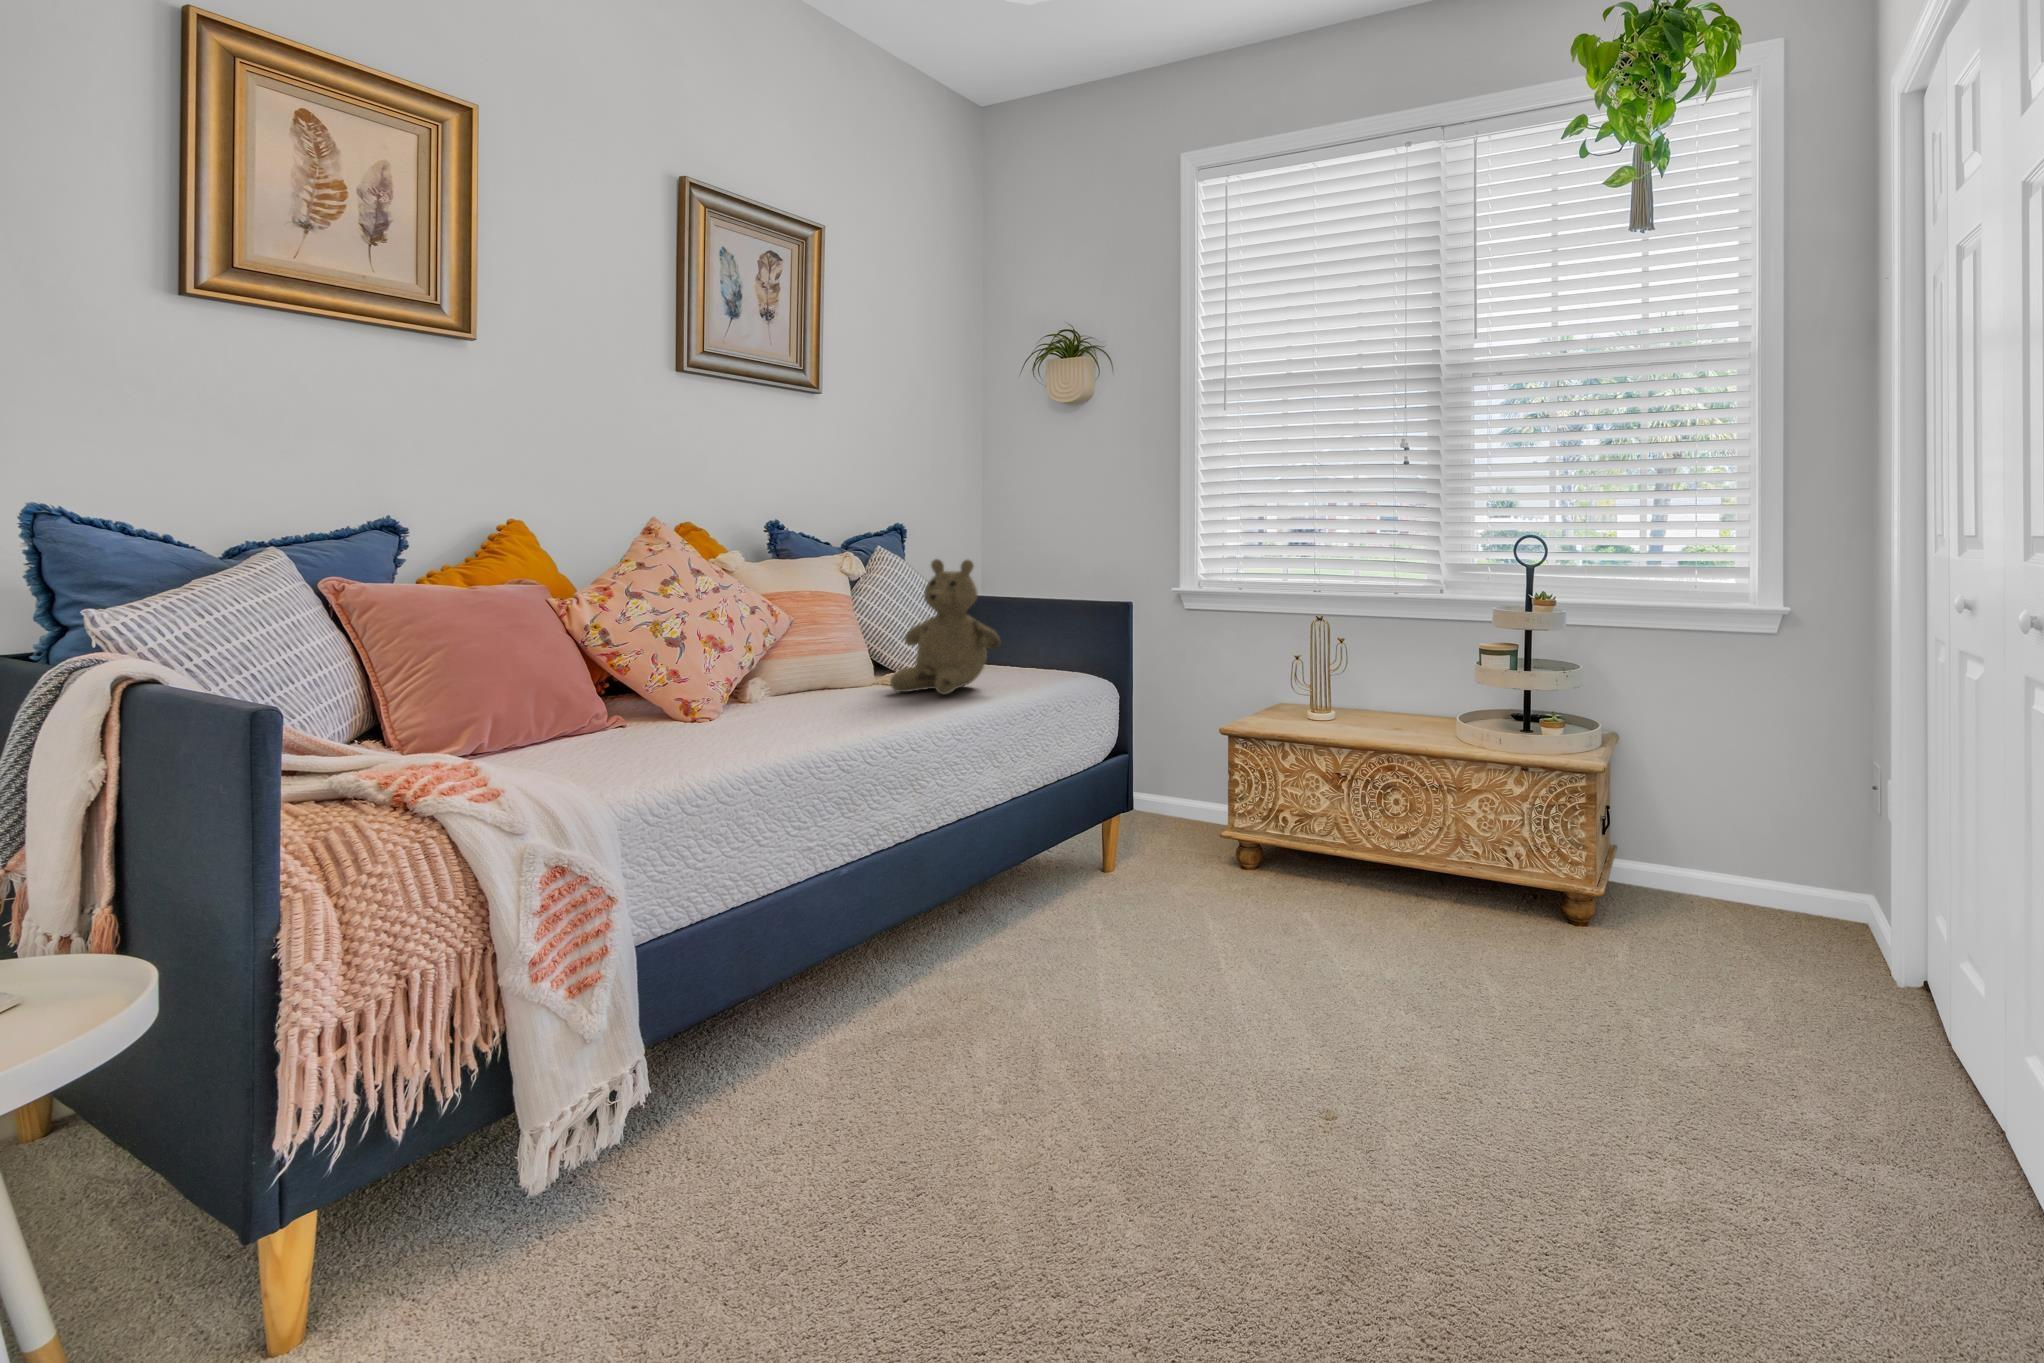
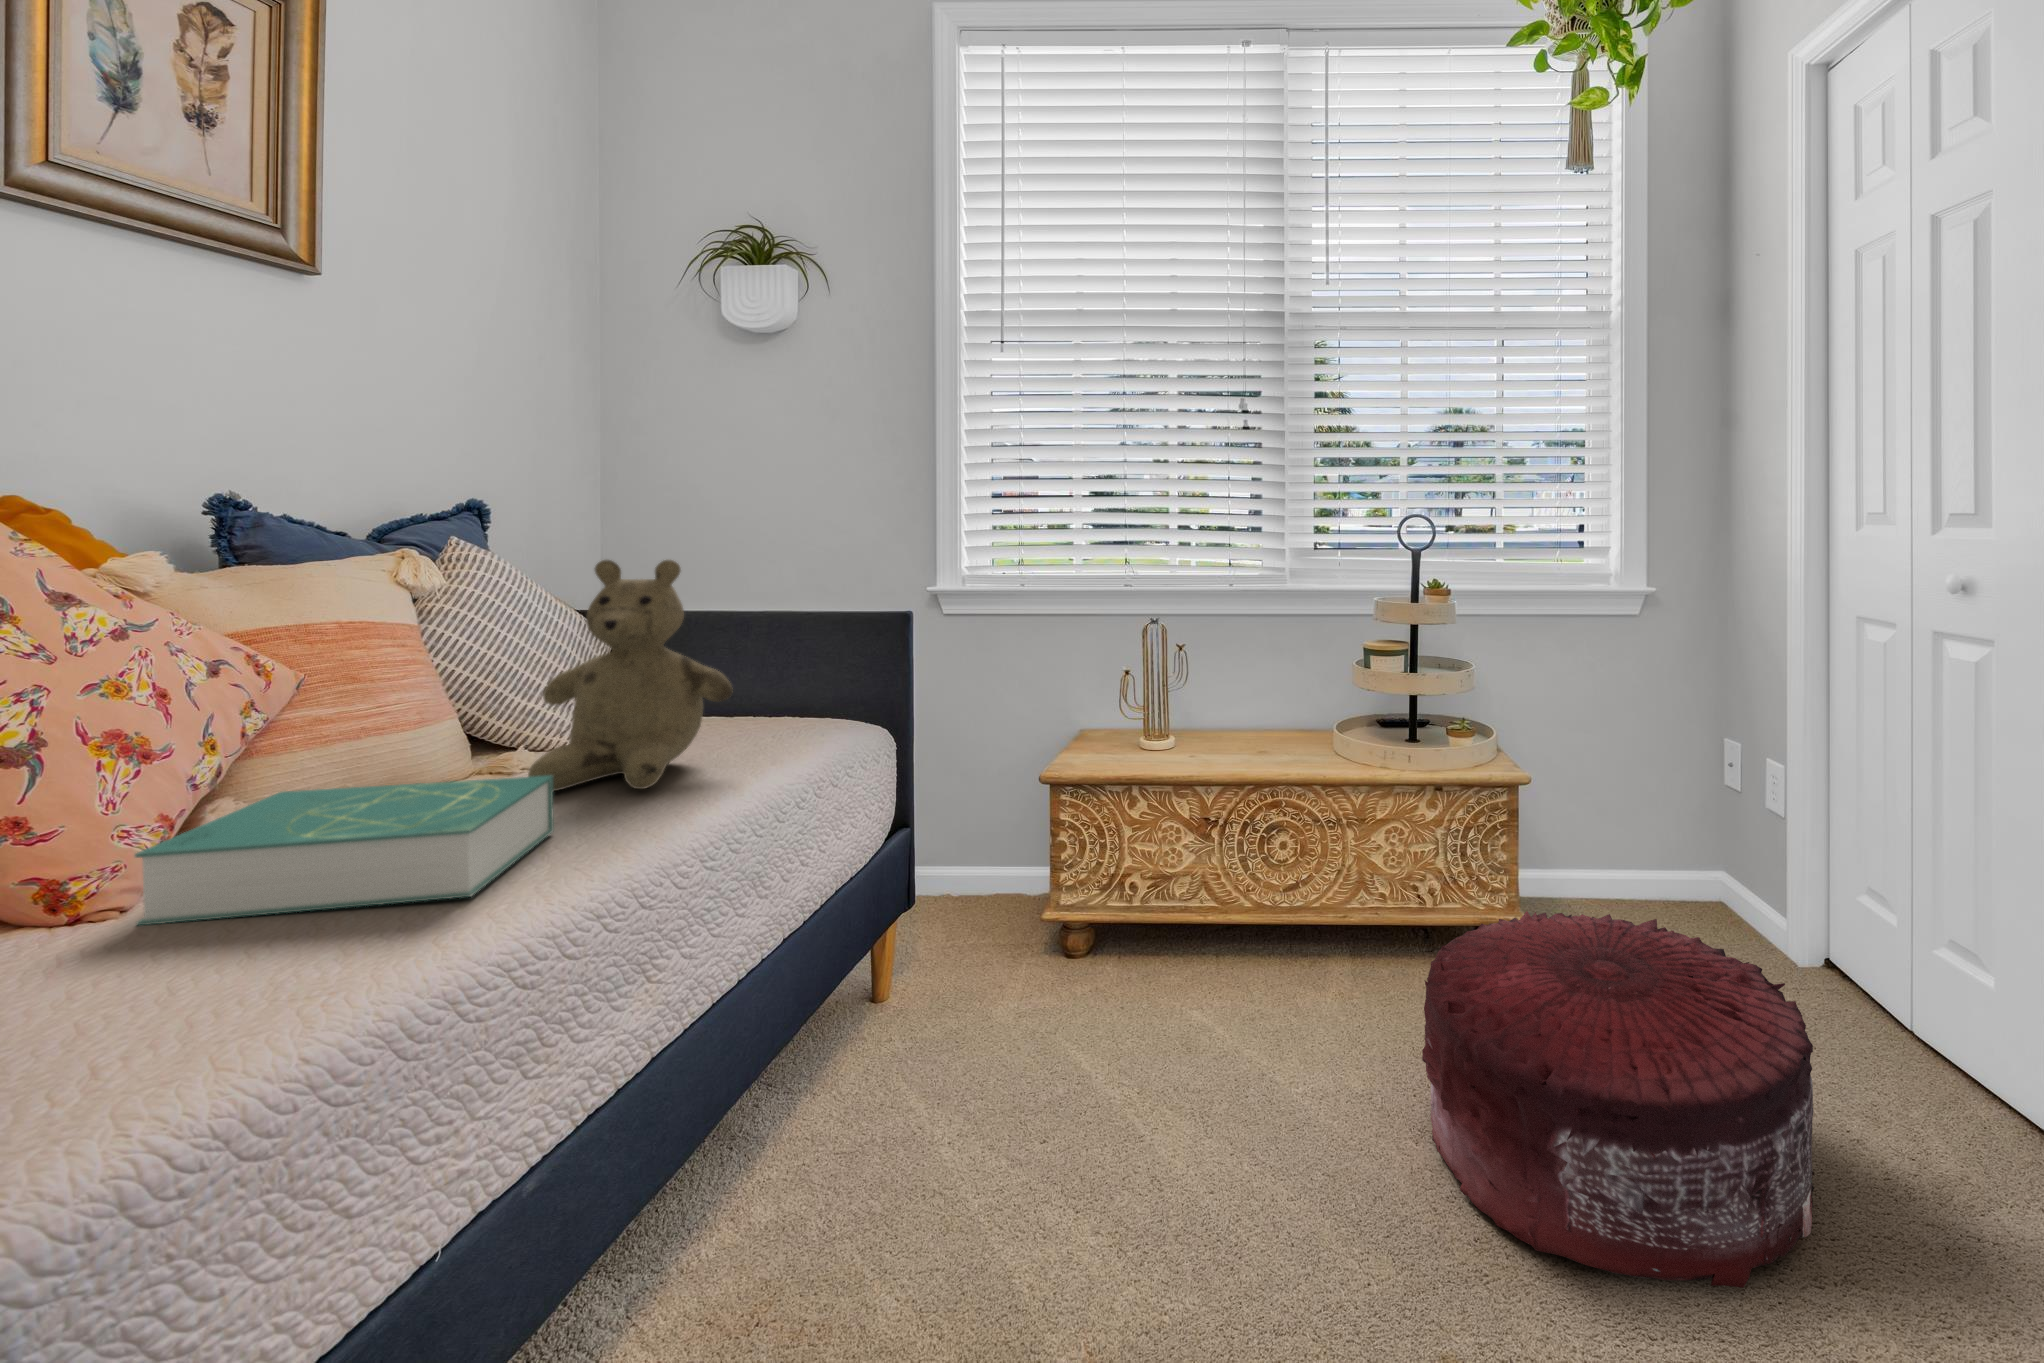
book: none [722,672,891,723] -> present [135,776,554,925]
pouf: none [1395,854,1702,1098] -> present [1422,911,1814,1288]

